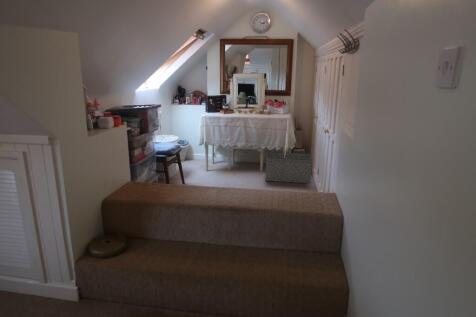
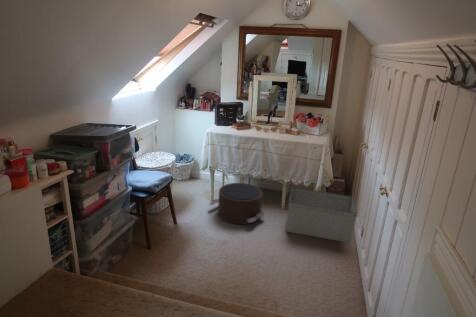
pouf: none [207,154,250,180] -> present [210,183,264,224]

